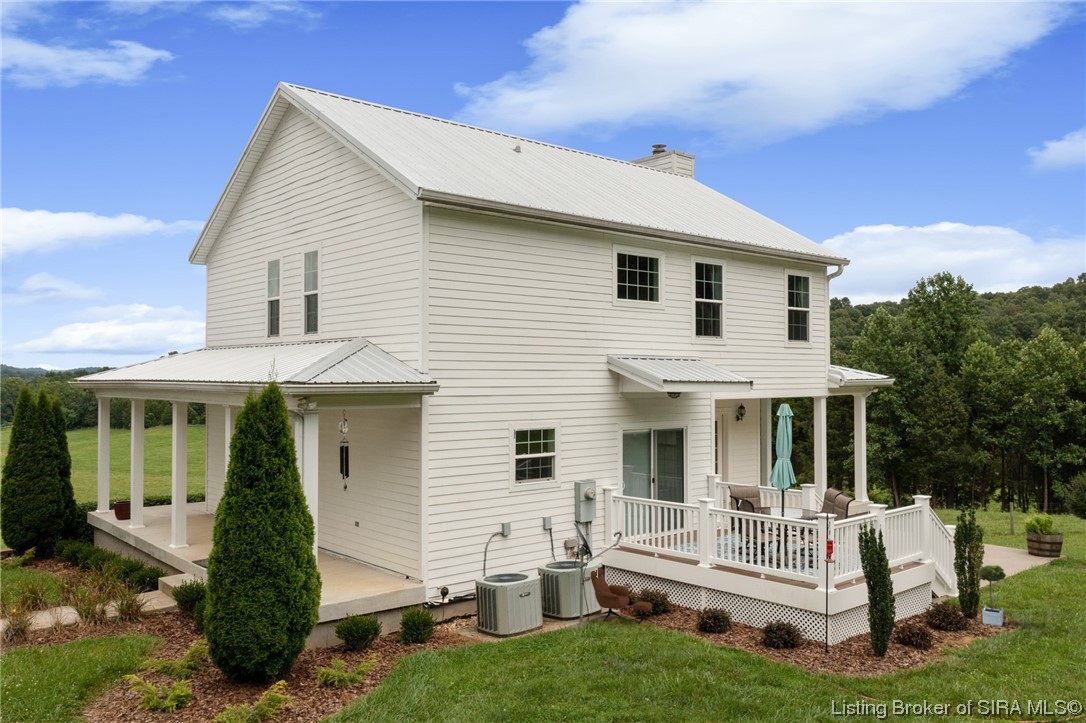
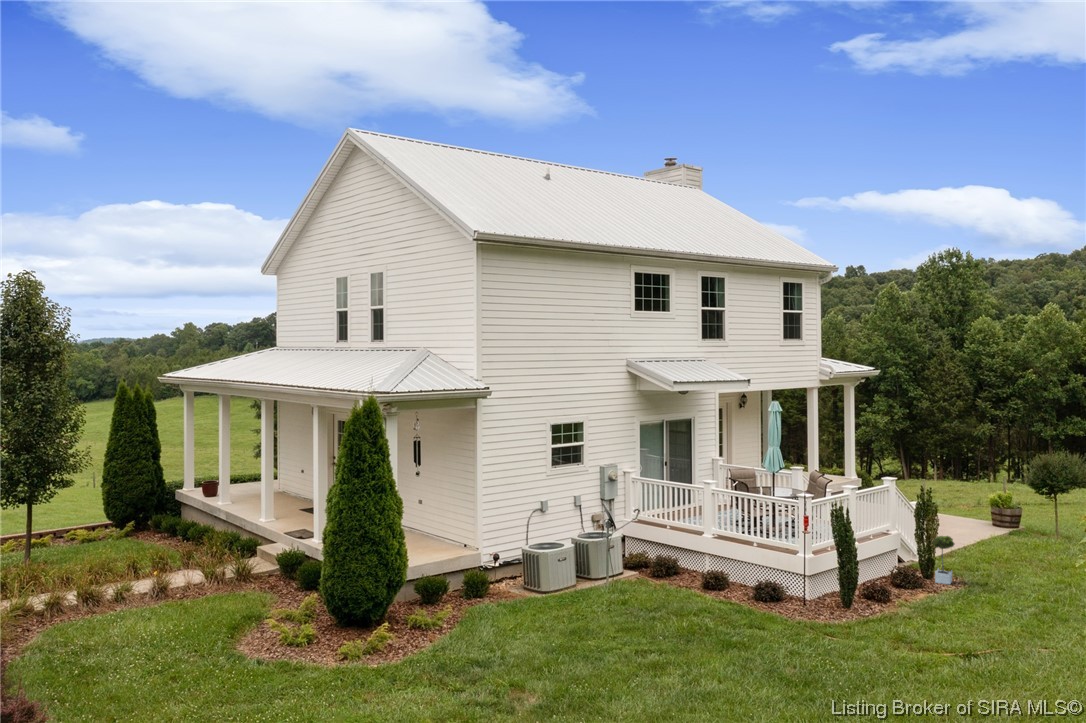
lounge chair: present [591,568,654,624] -> none [615,538,667,584]

